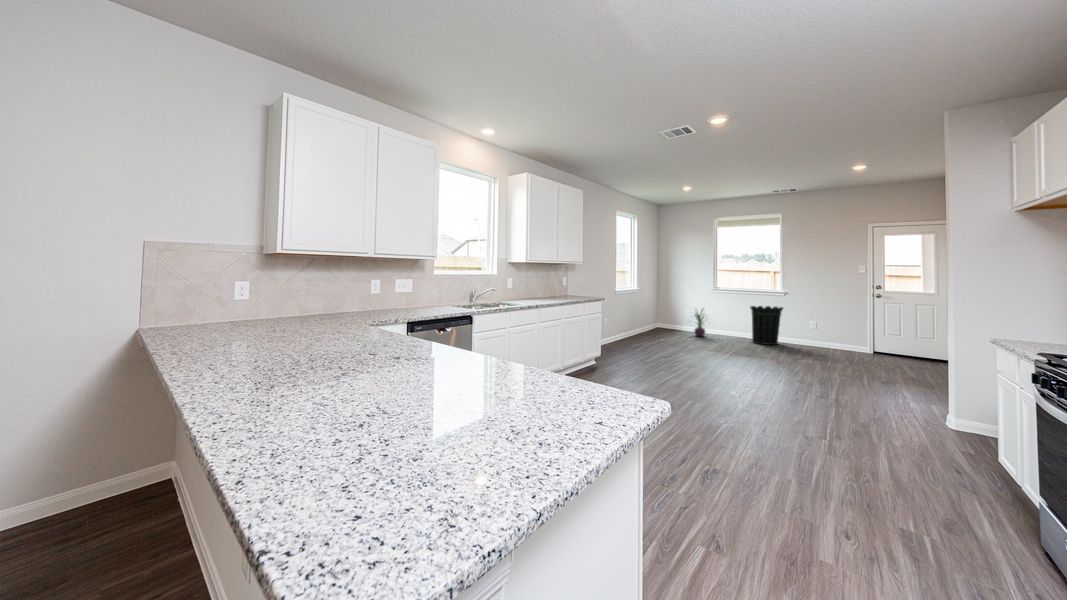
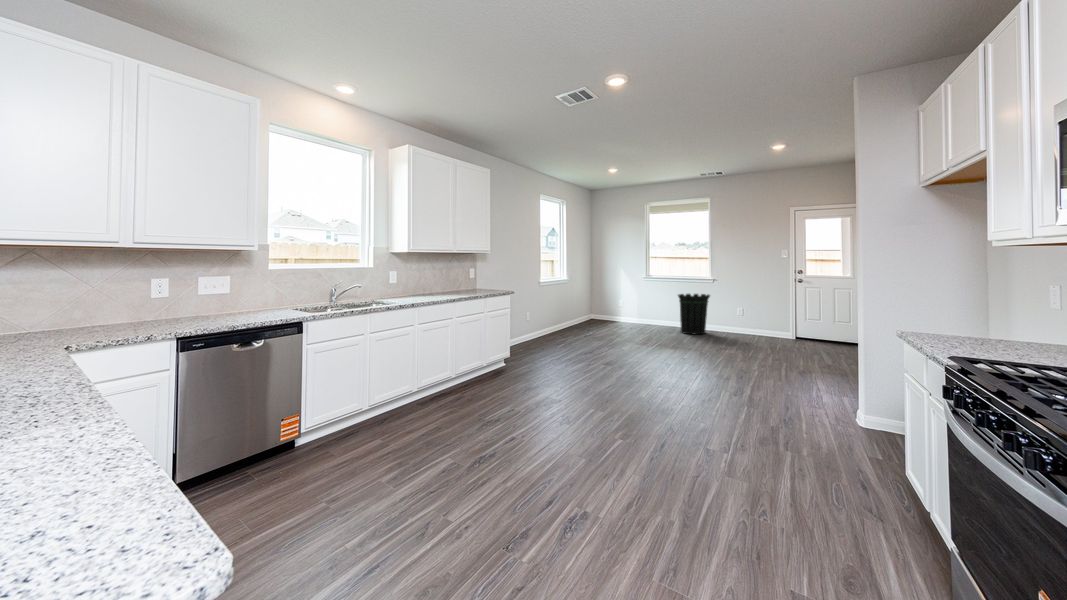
decorative plant: present [694,310,705,336] -> none [612,297,647,327]

